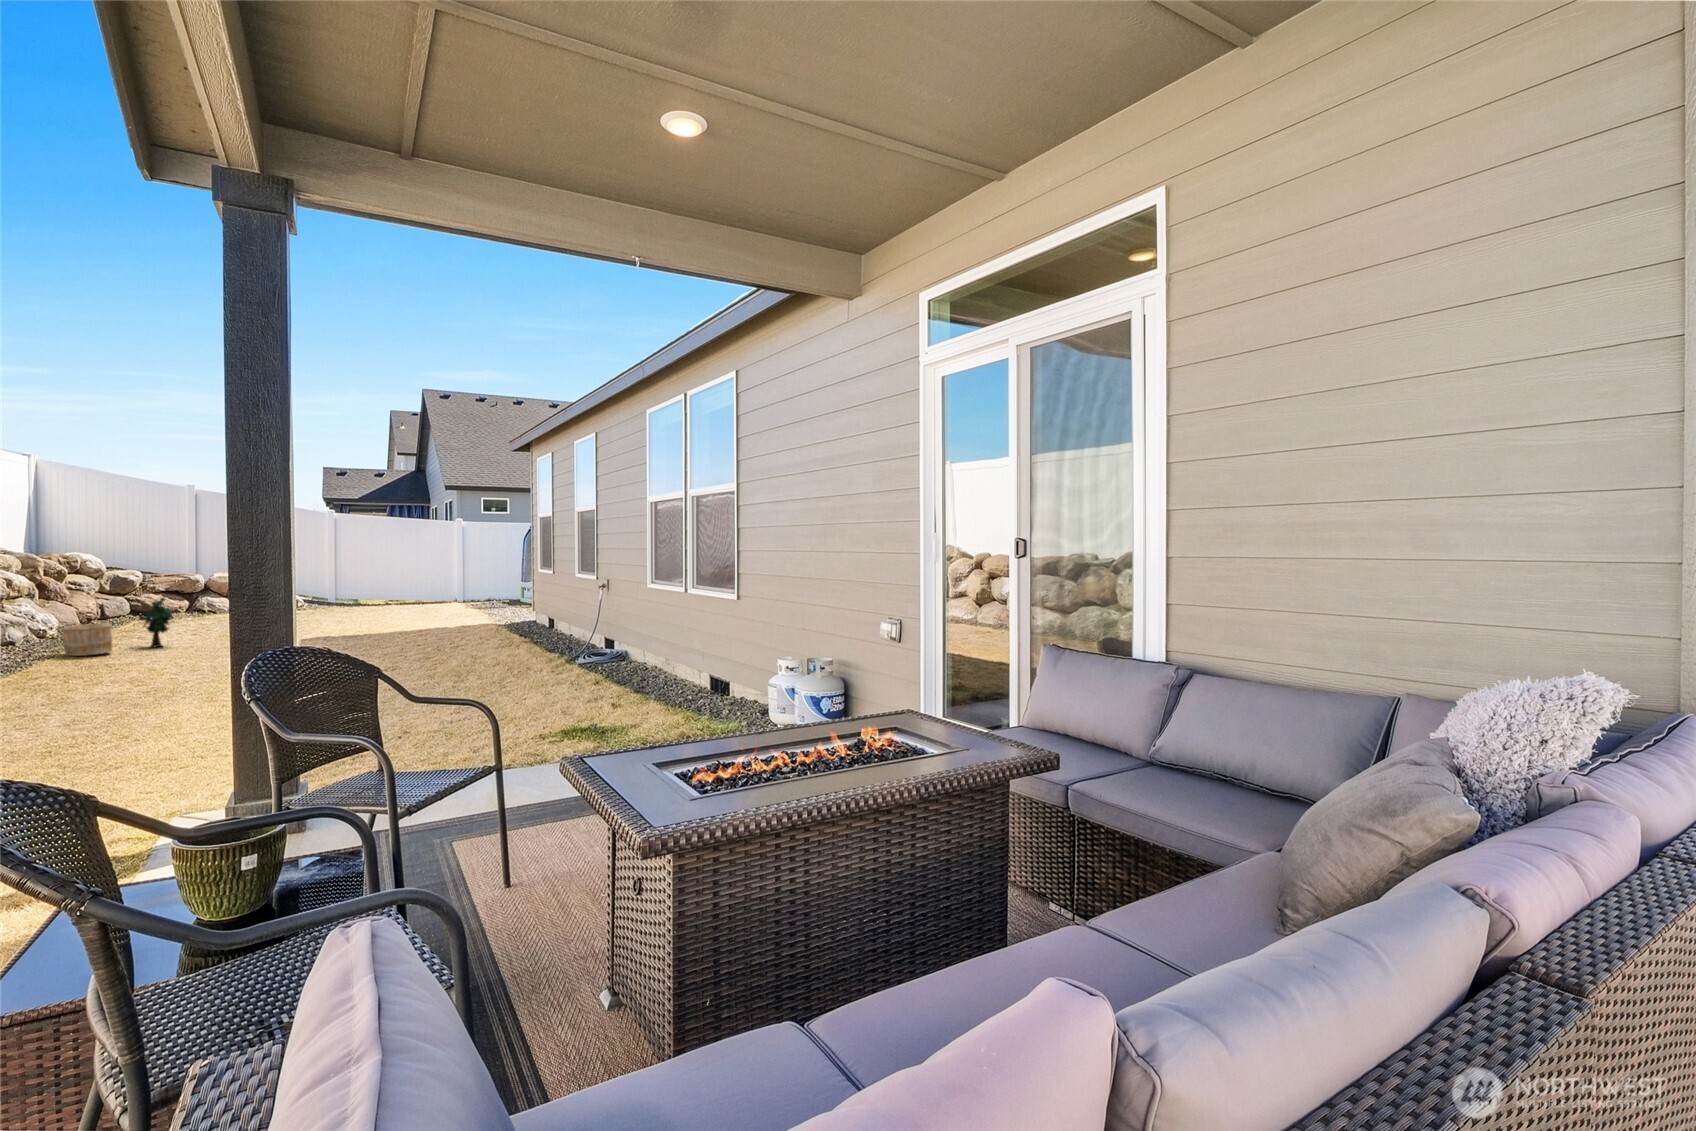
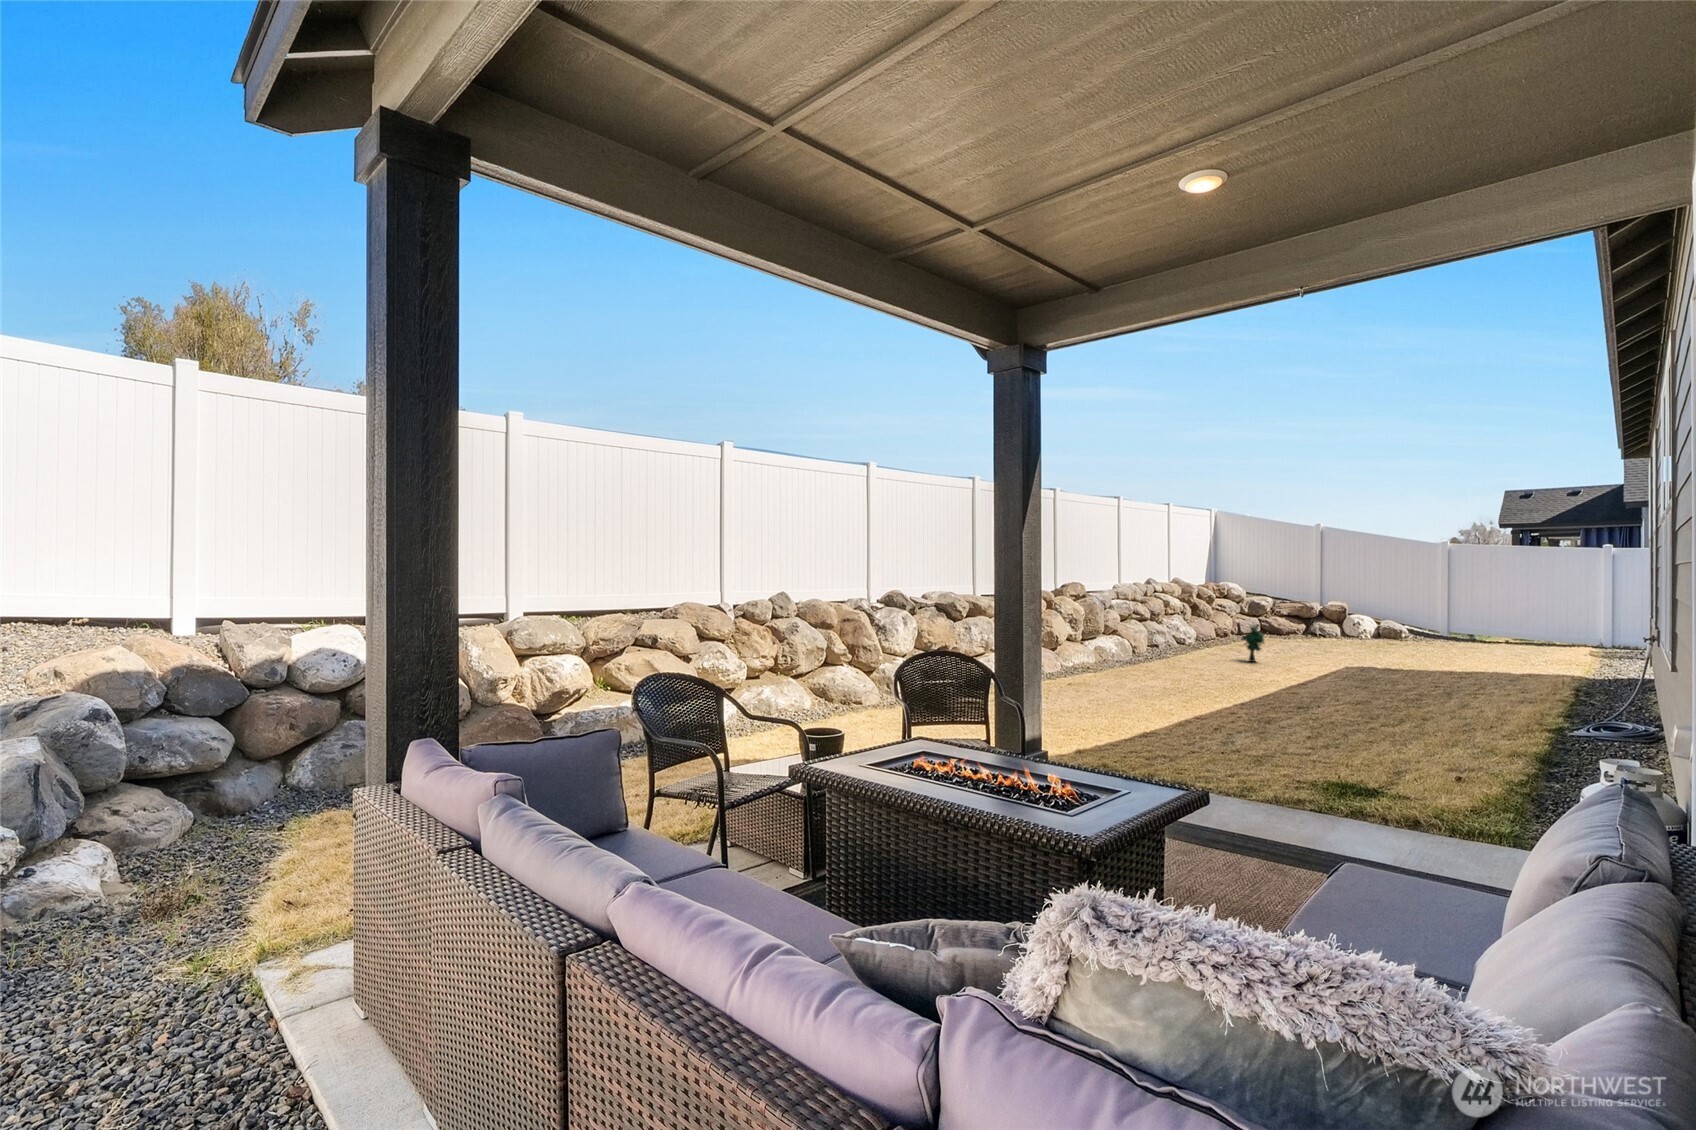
wooden bucket: present [62,623,112,656] -> none [1191,639,1221,662]

